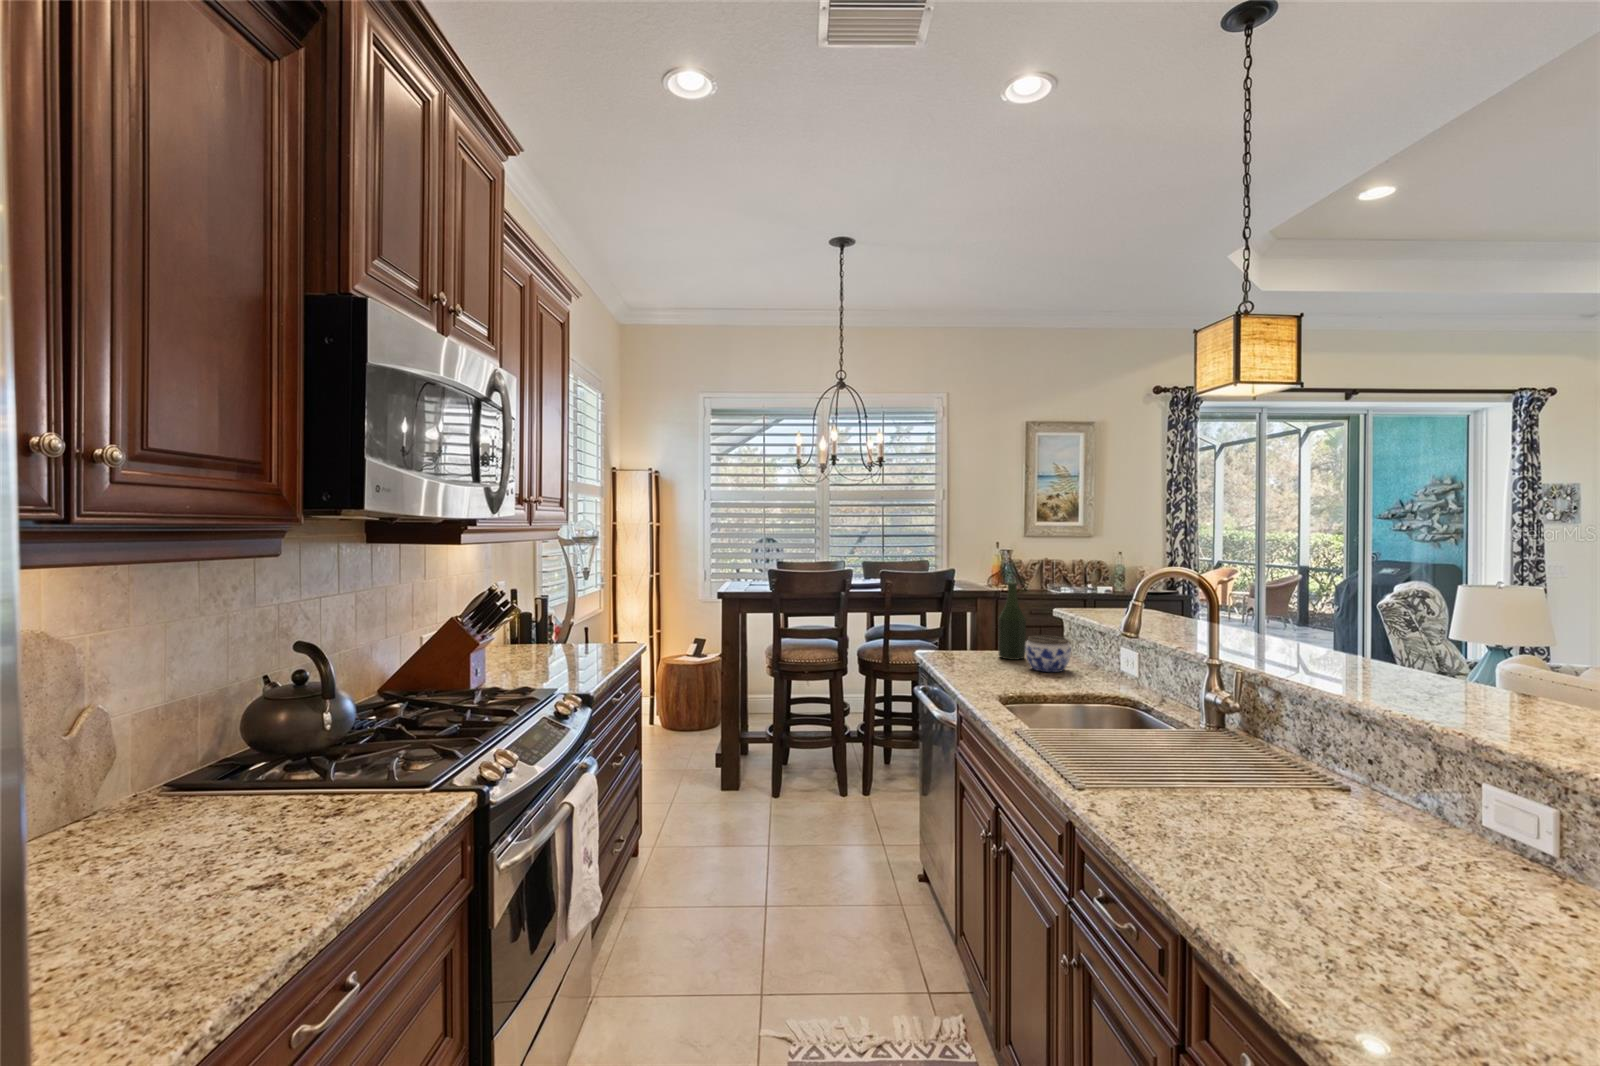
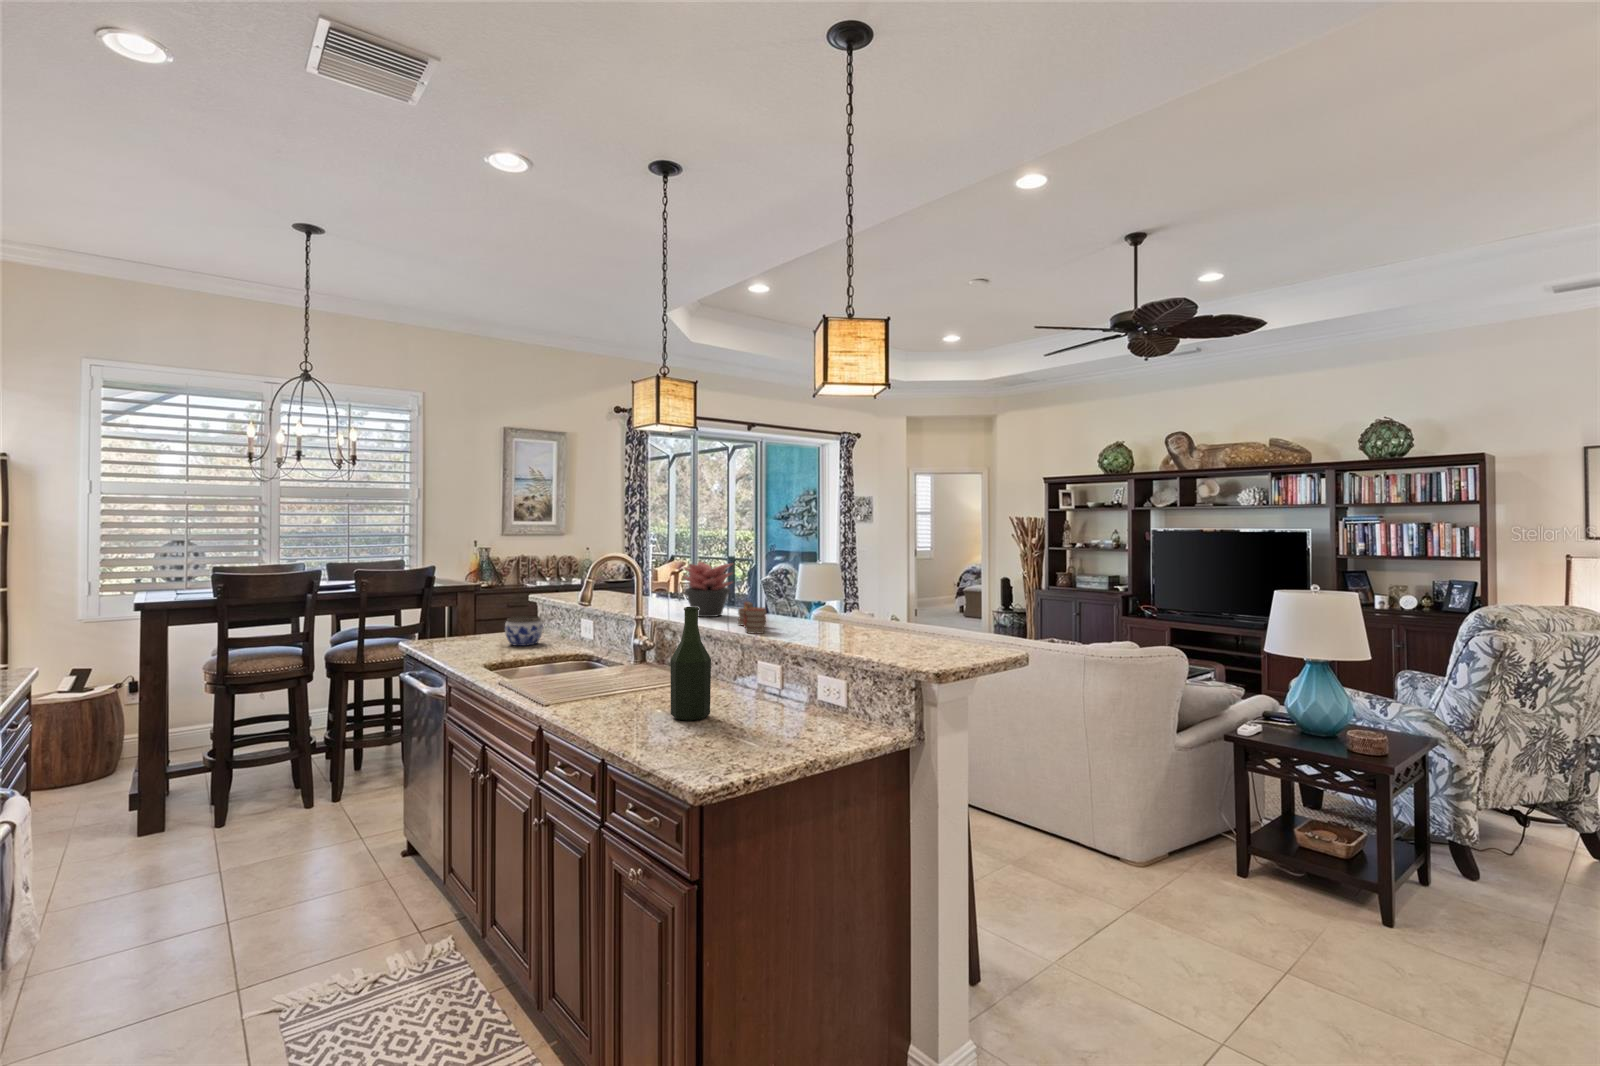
succulent plant: none [1285,581,1387,670] -> present [684,562,733,617]
bottle: present [998,583,1026,660] -> present [670,607,711,721]
book: none [1408,658,1490,725] -> present [738,601,767,634]

